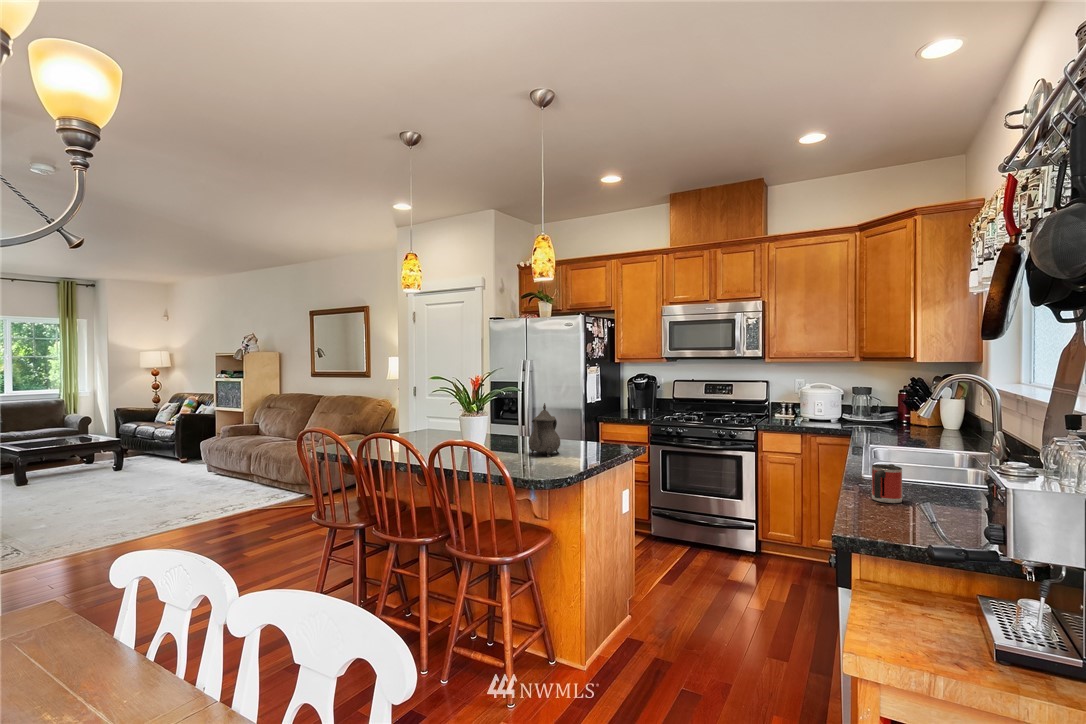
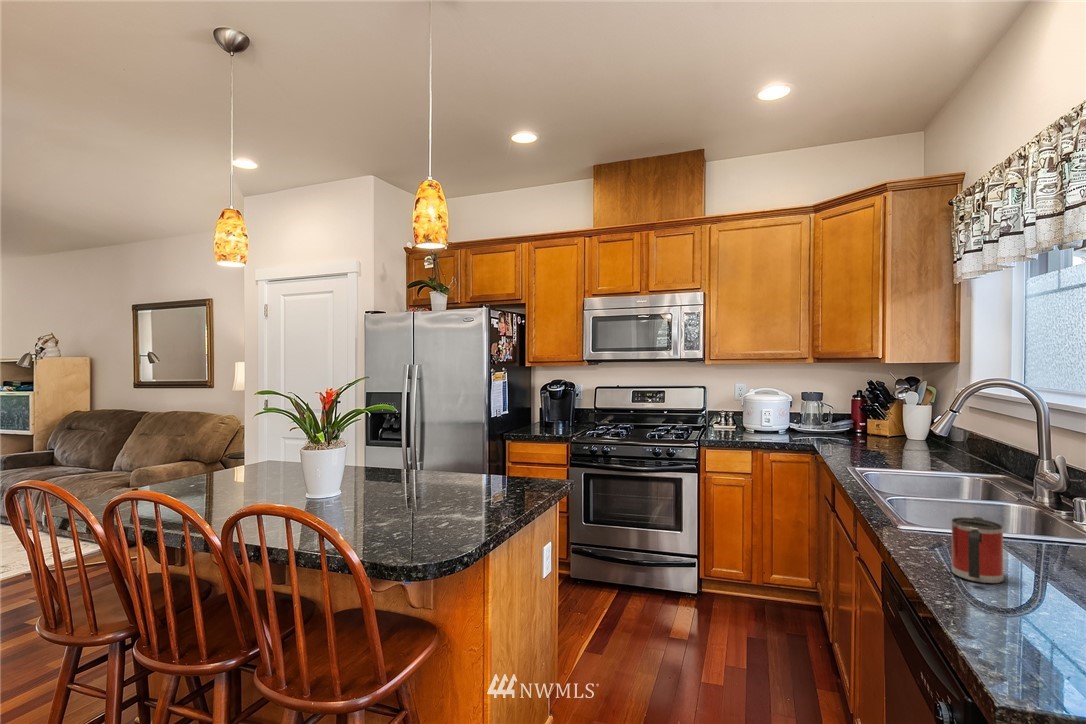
teapot: present [529,403,560,457] -> none [408,423,456,504]

